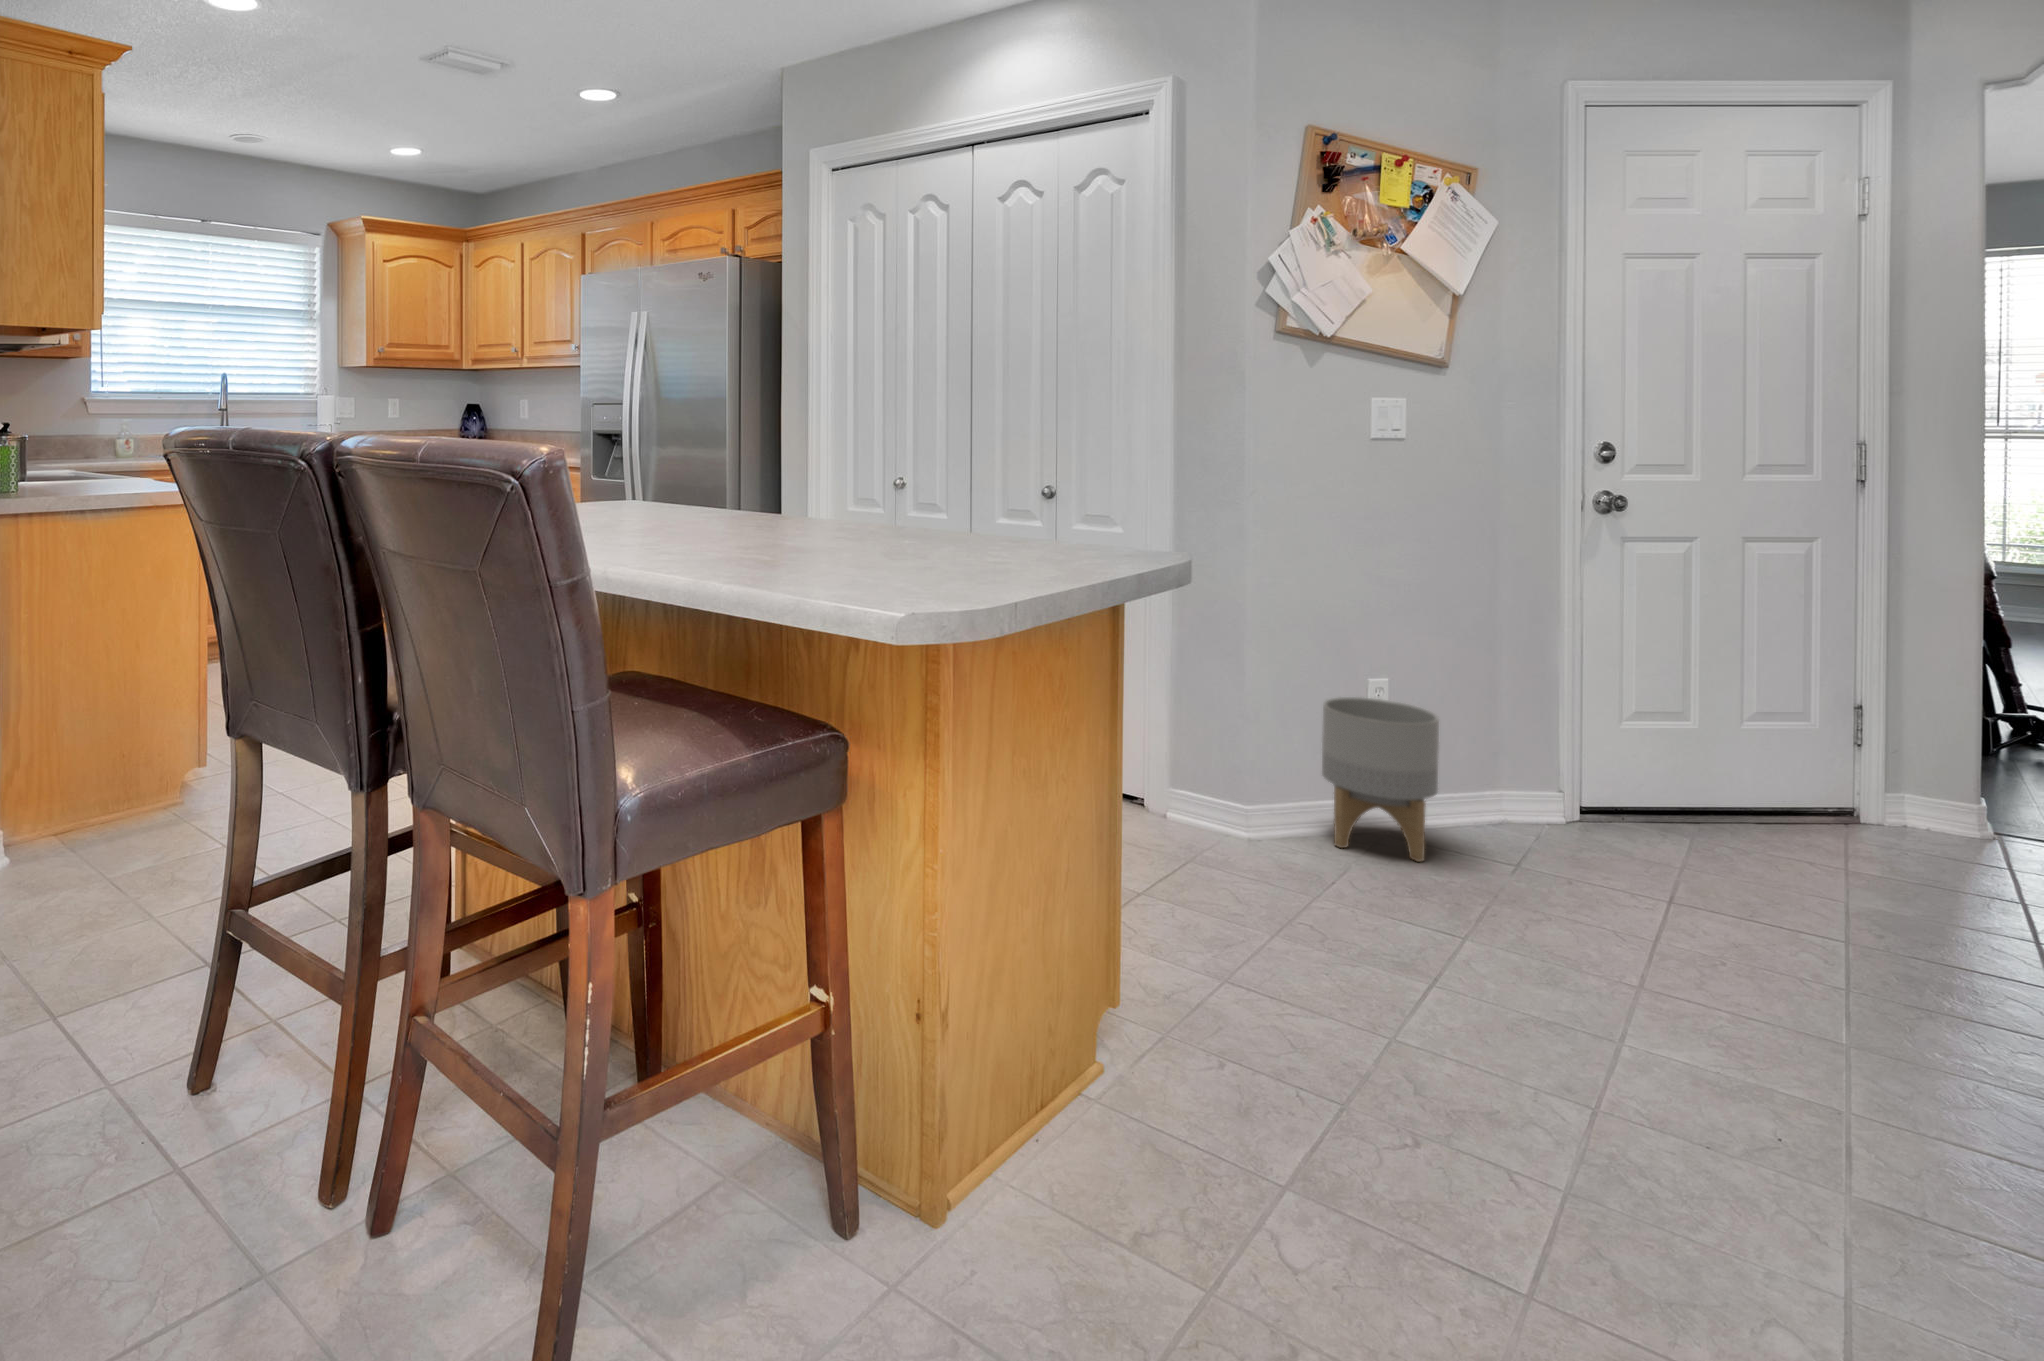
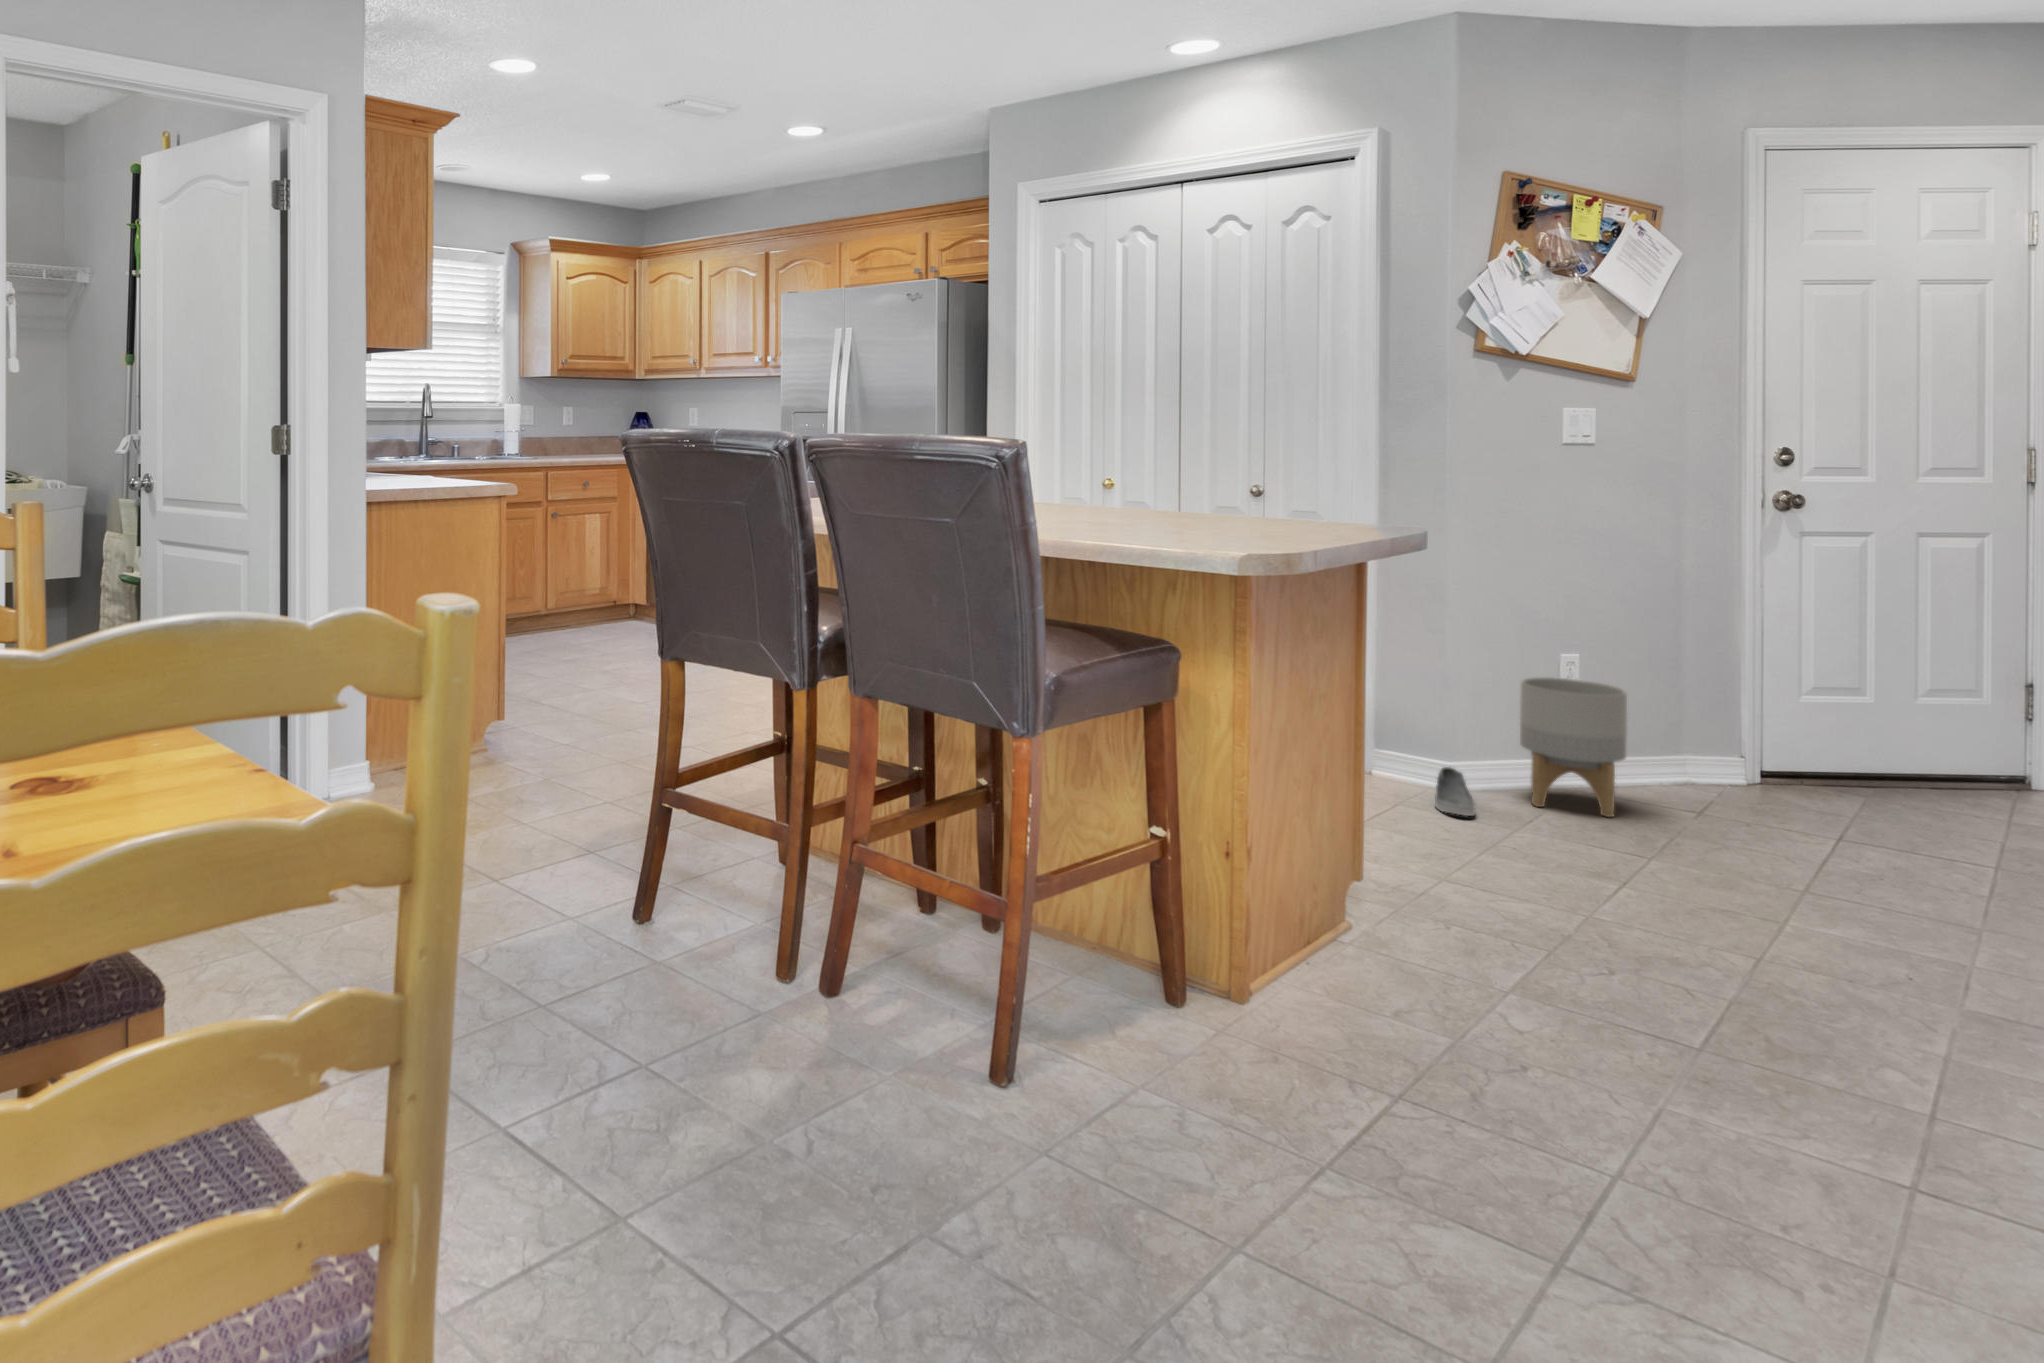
shoe: none [1228,800,1272,865] -> present [1435,767,1475,816]

